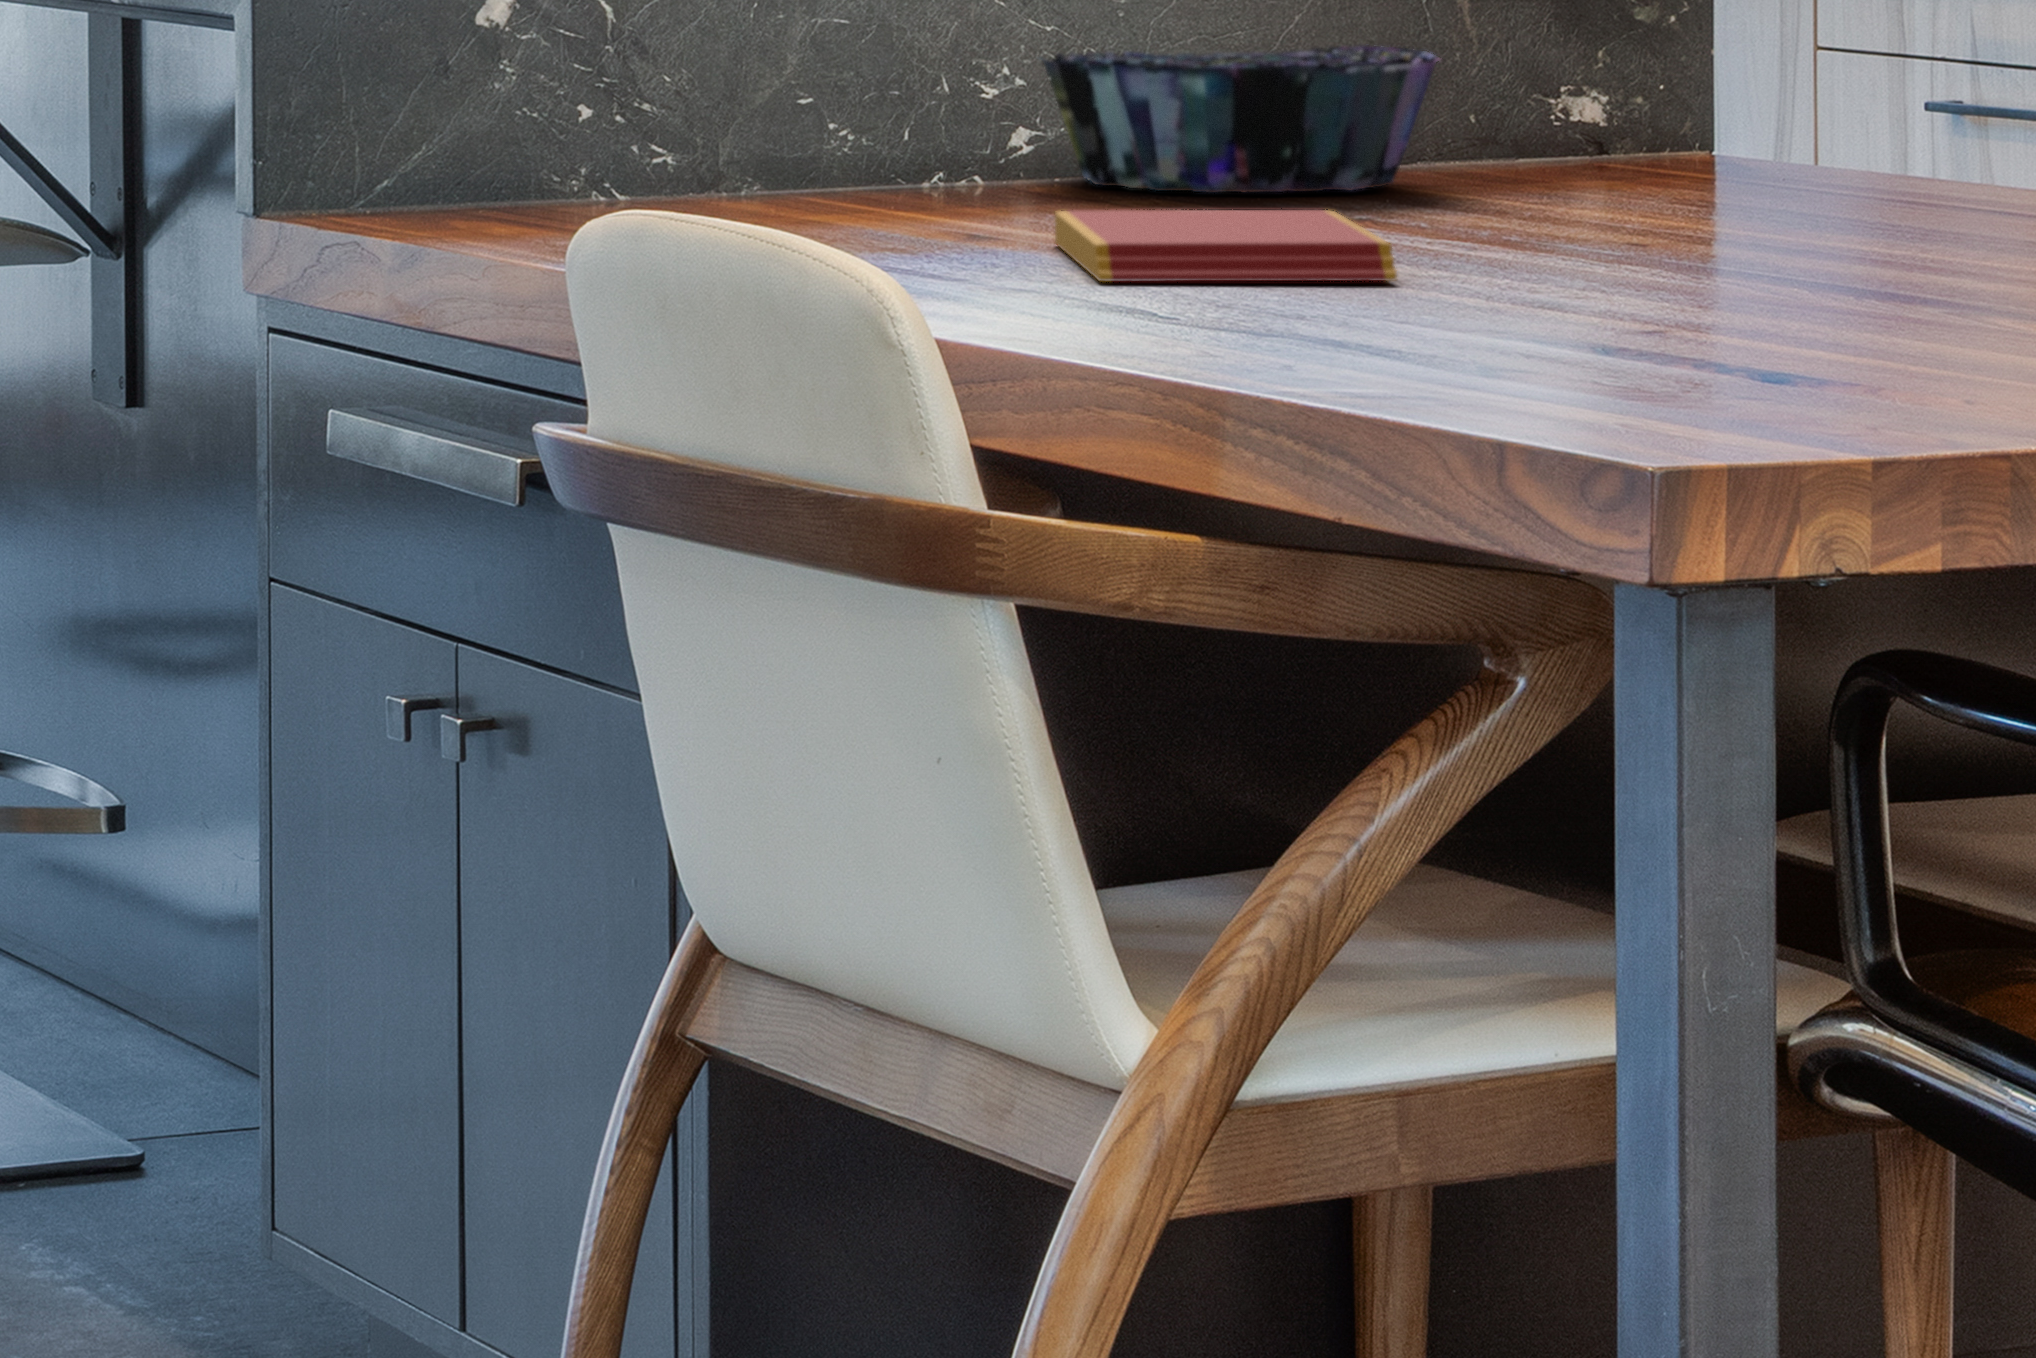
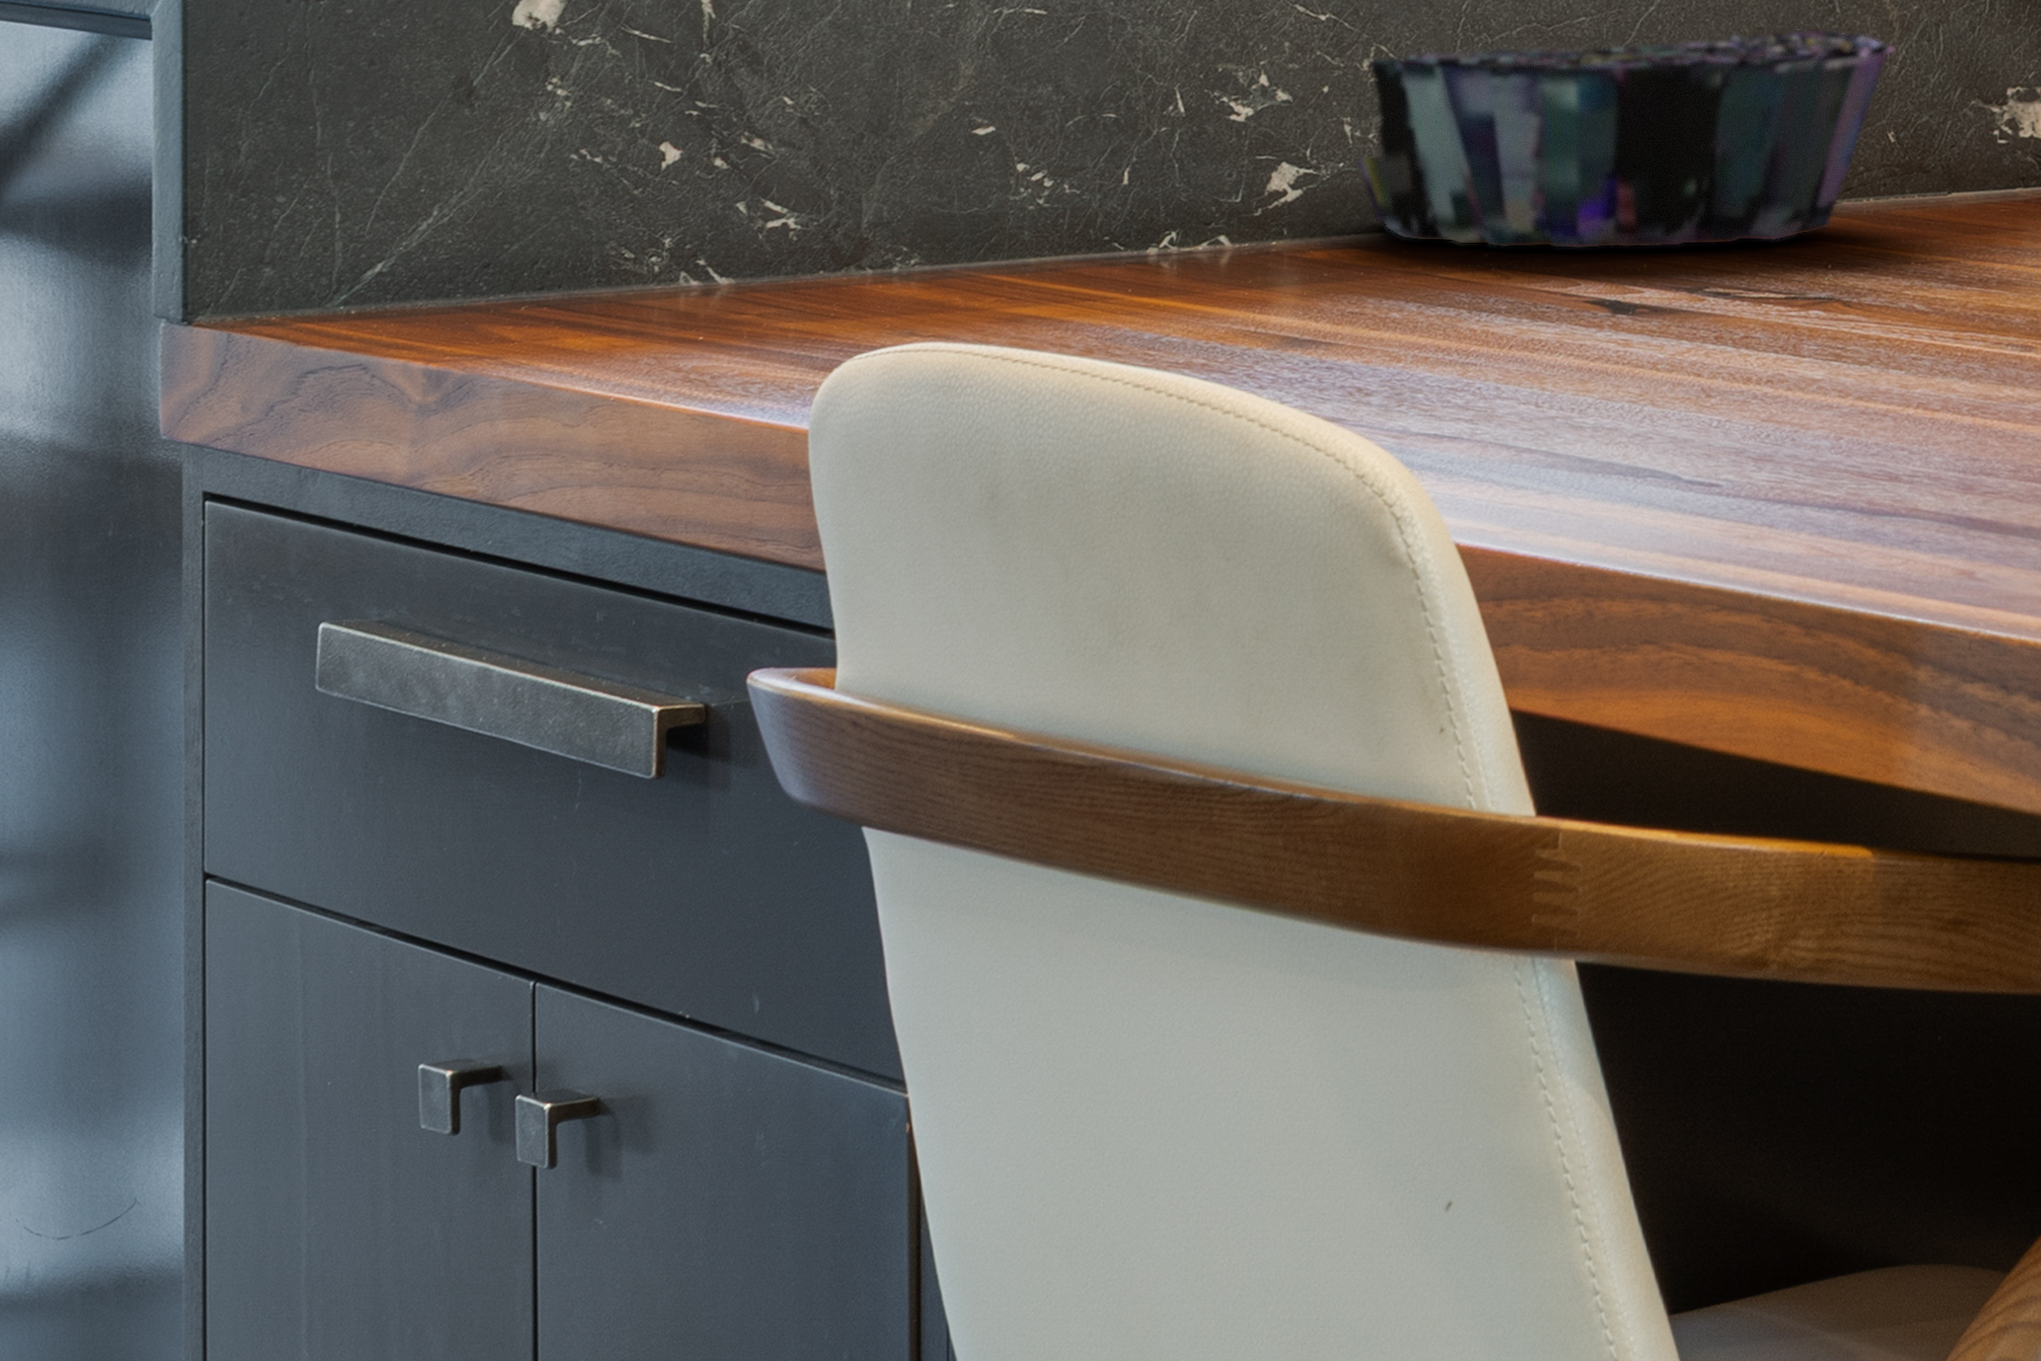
book: present [1055,210,1397,282] -> none [1428,283,1978,408]

